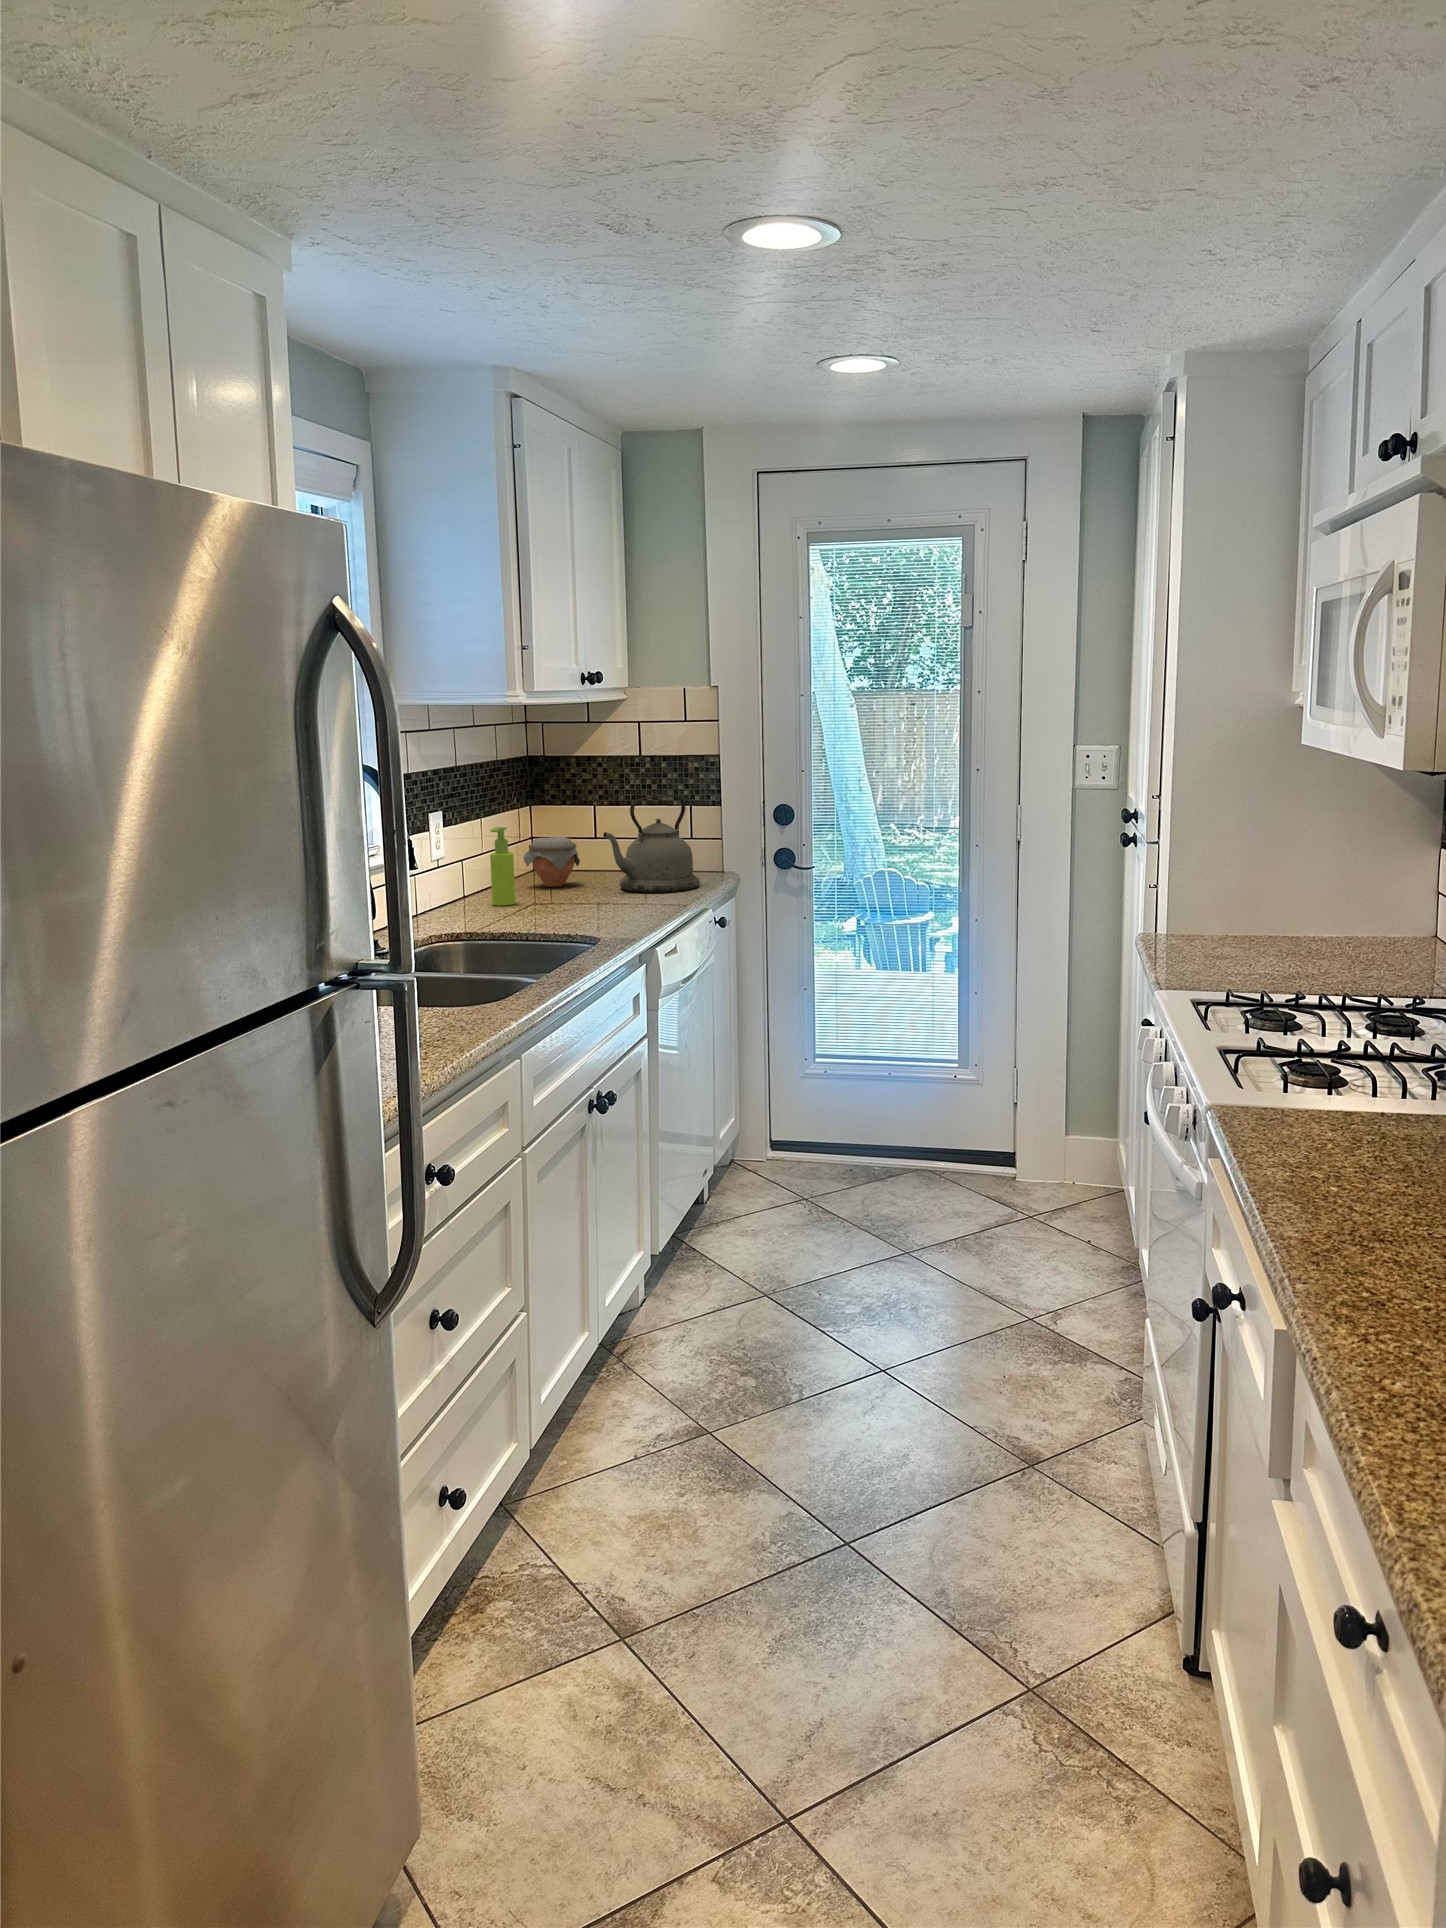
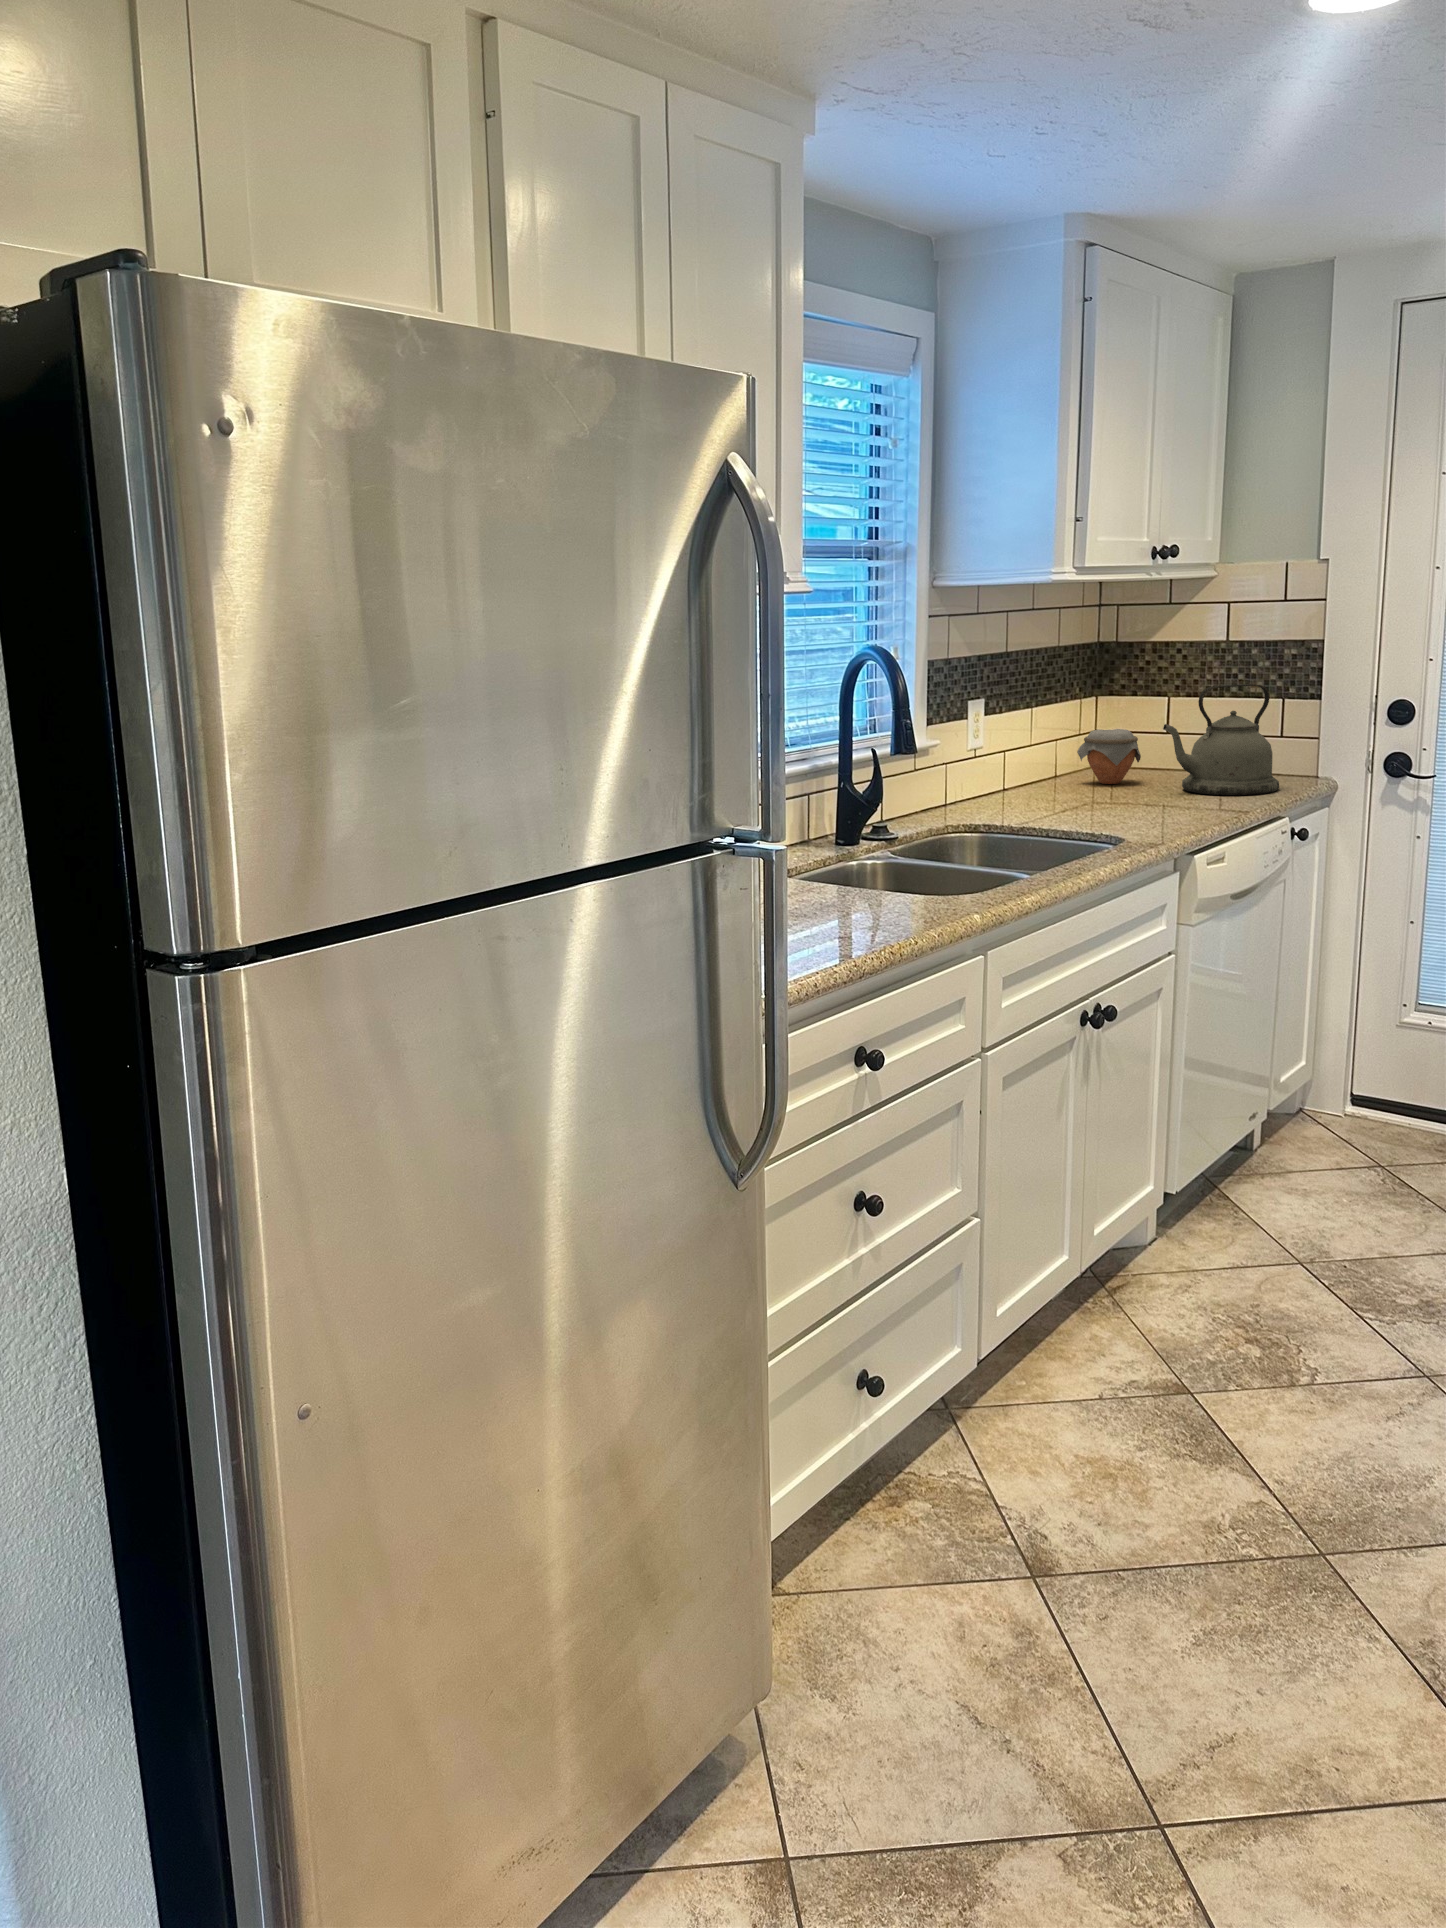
soap dispenser: present [490,827,515,906] -> none [1032,716,1058,800]

